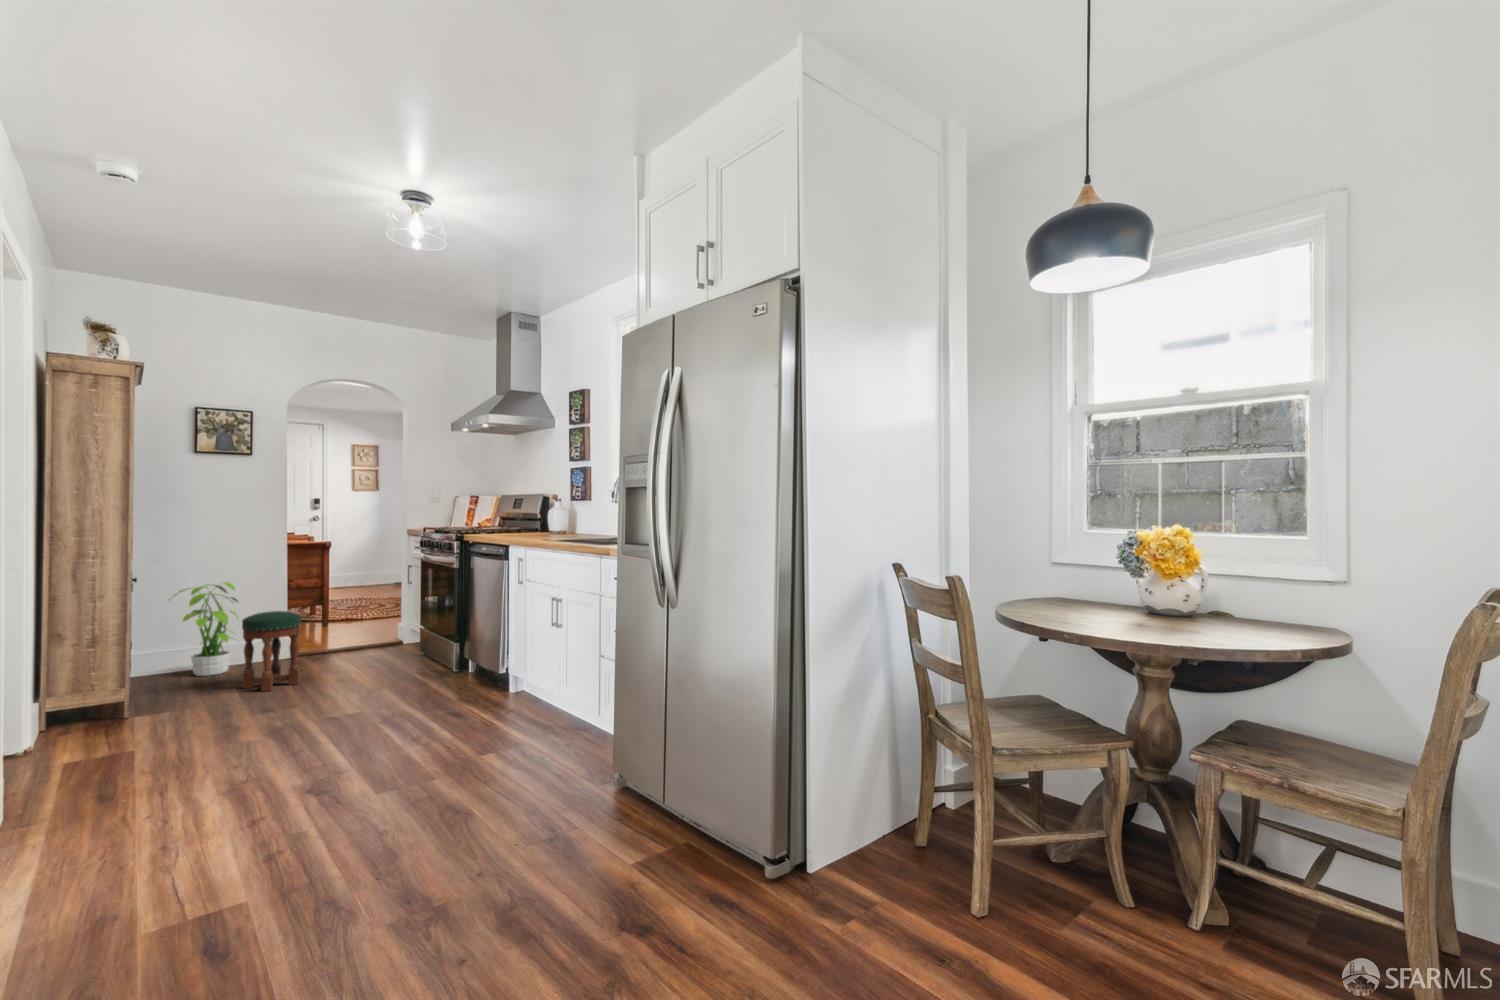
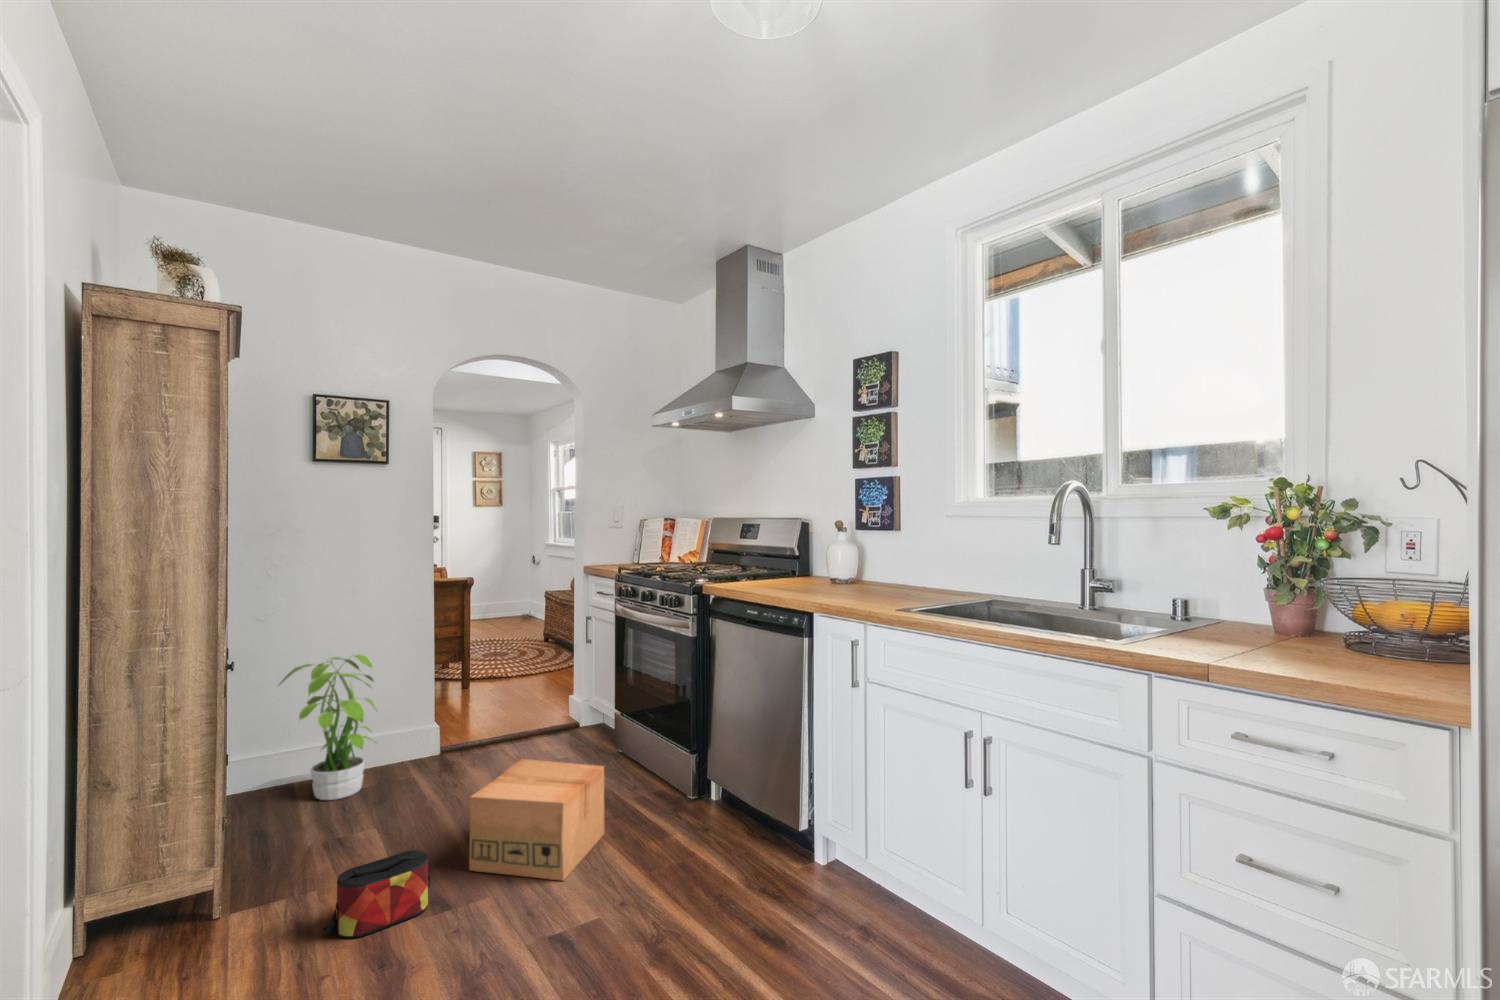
stool: present [242,611,301,691] -> none [391,708,476,847]
cardboard box: none [287,642,382,701] -> present [469,759,604,881]
bag: none [190,680,259,720] -> present [323,850,430,939]

